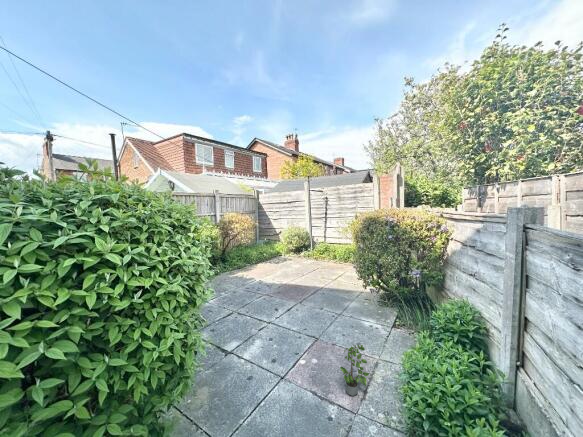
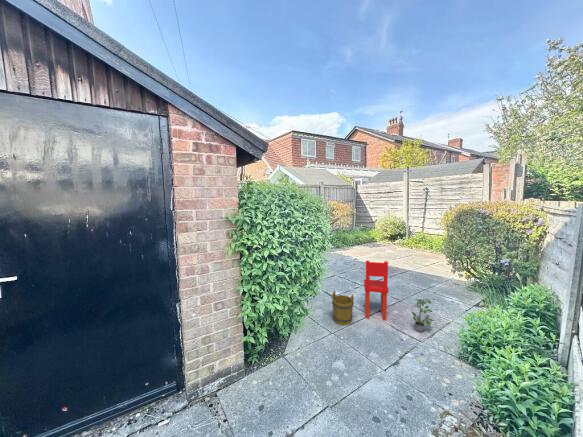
chair: none [272,296,308,390] -> present [364,261,389,321]
bucket: none [221,359,259,421] -> present [332,291,354,325]

